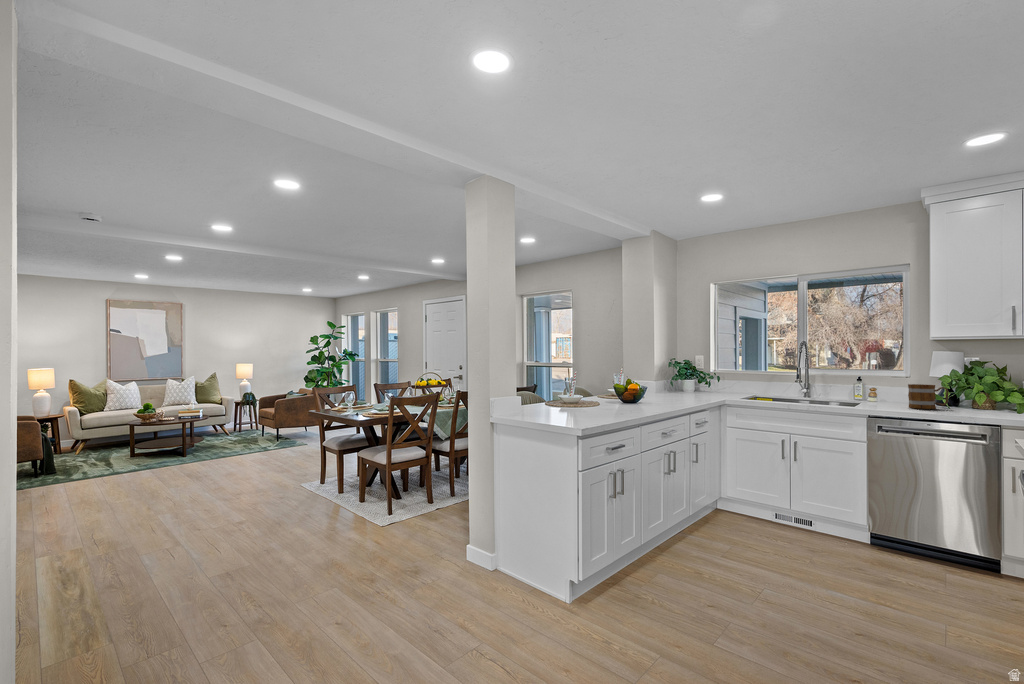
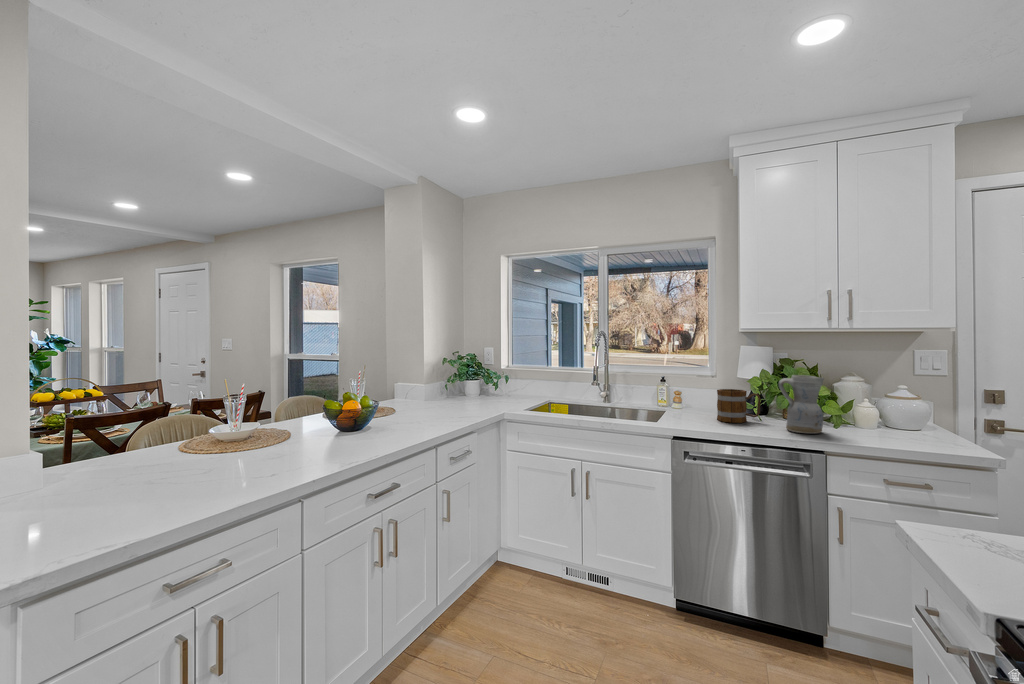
ceramic pitcher: none [962,371,1004,415] -> present [779,375,824,433]

